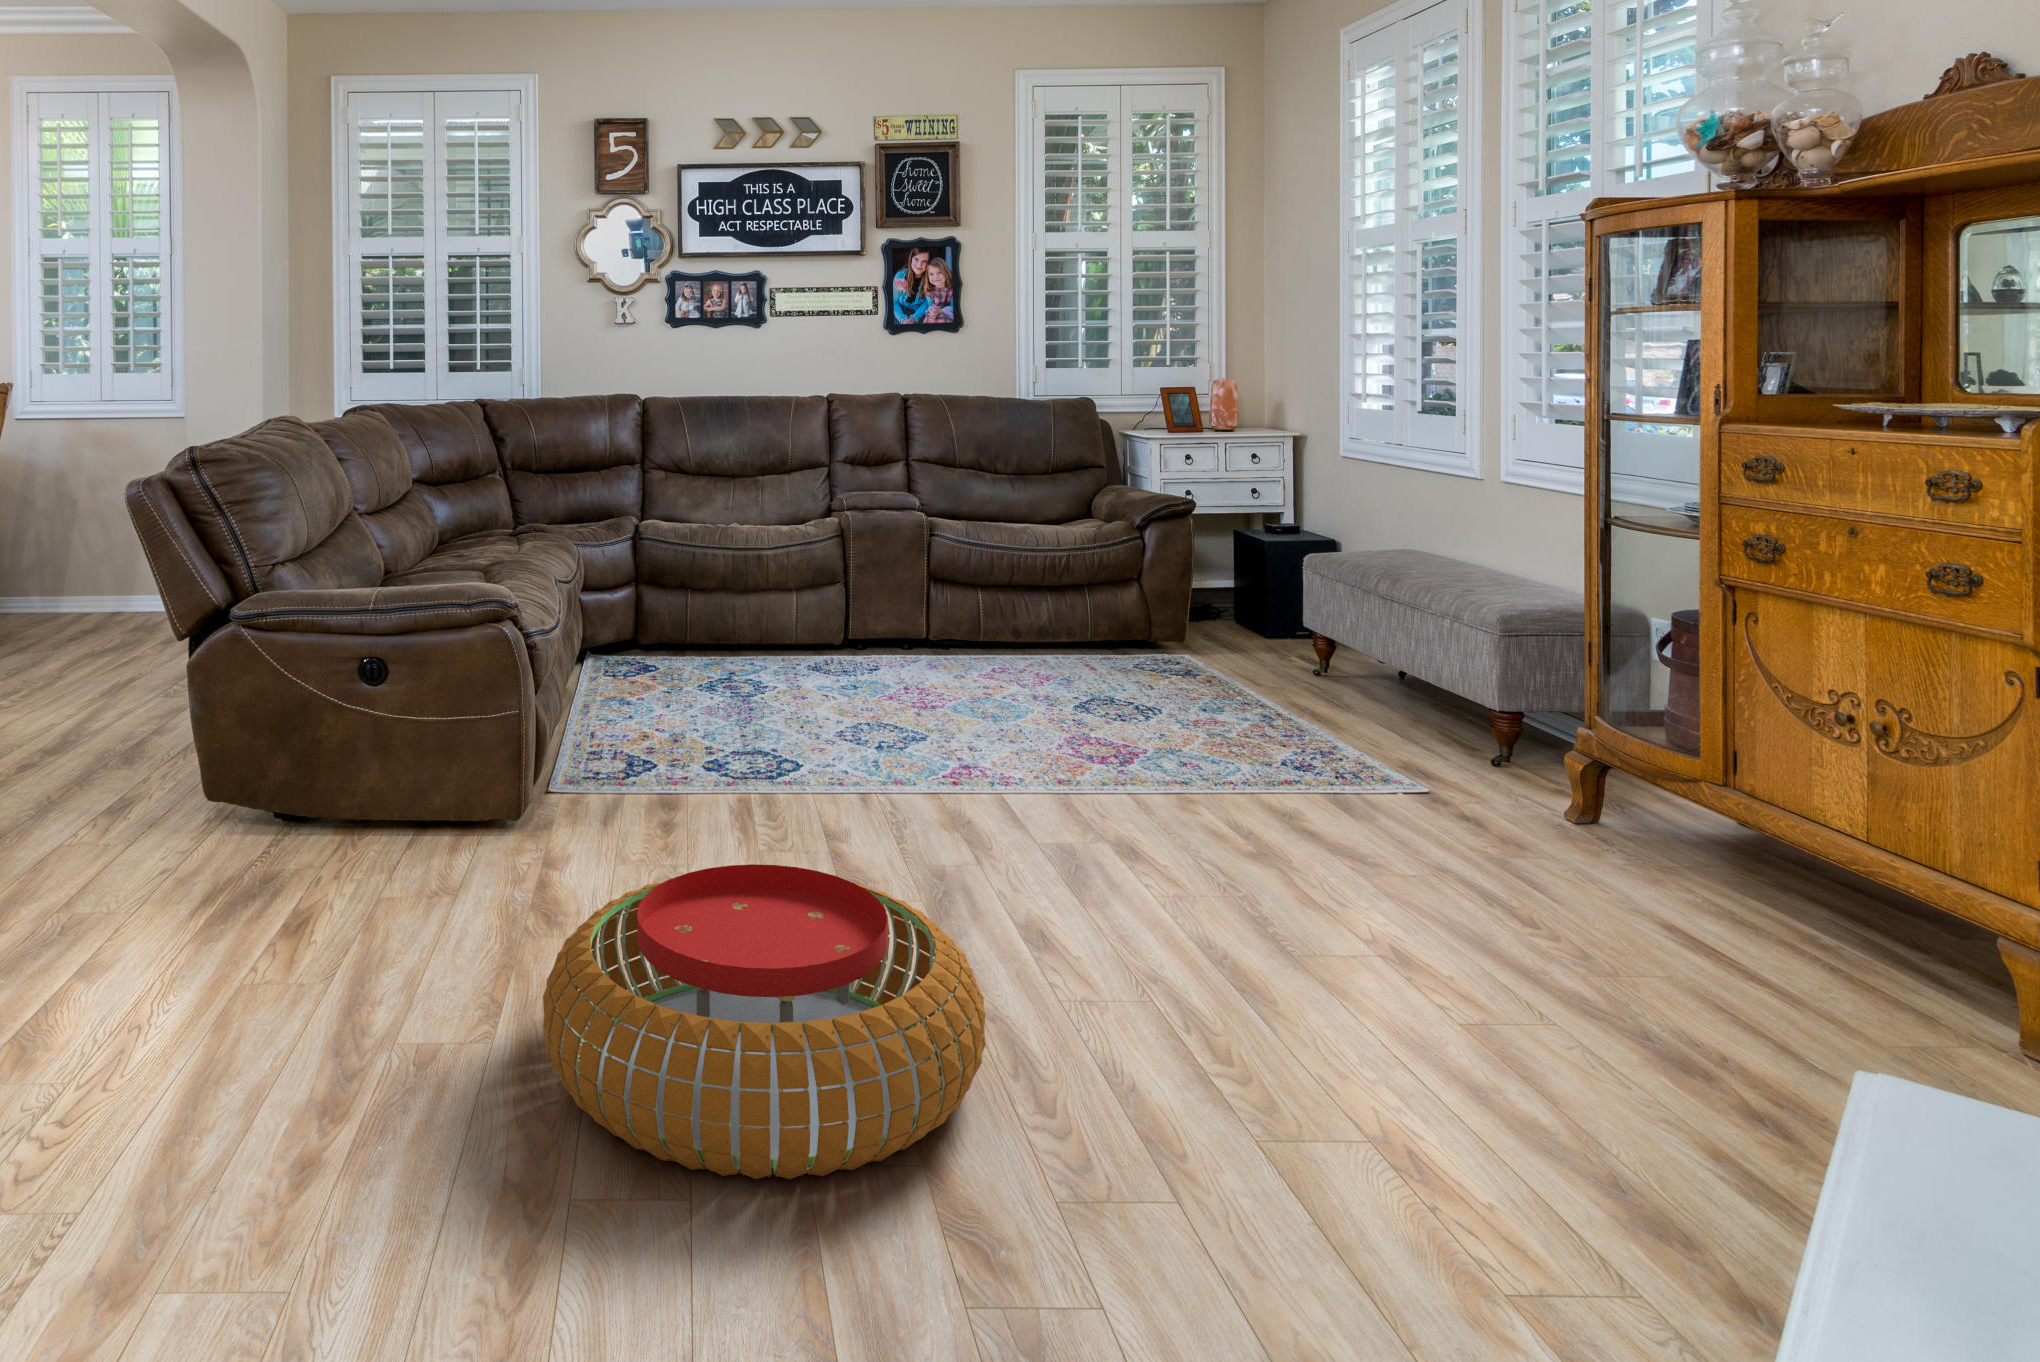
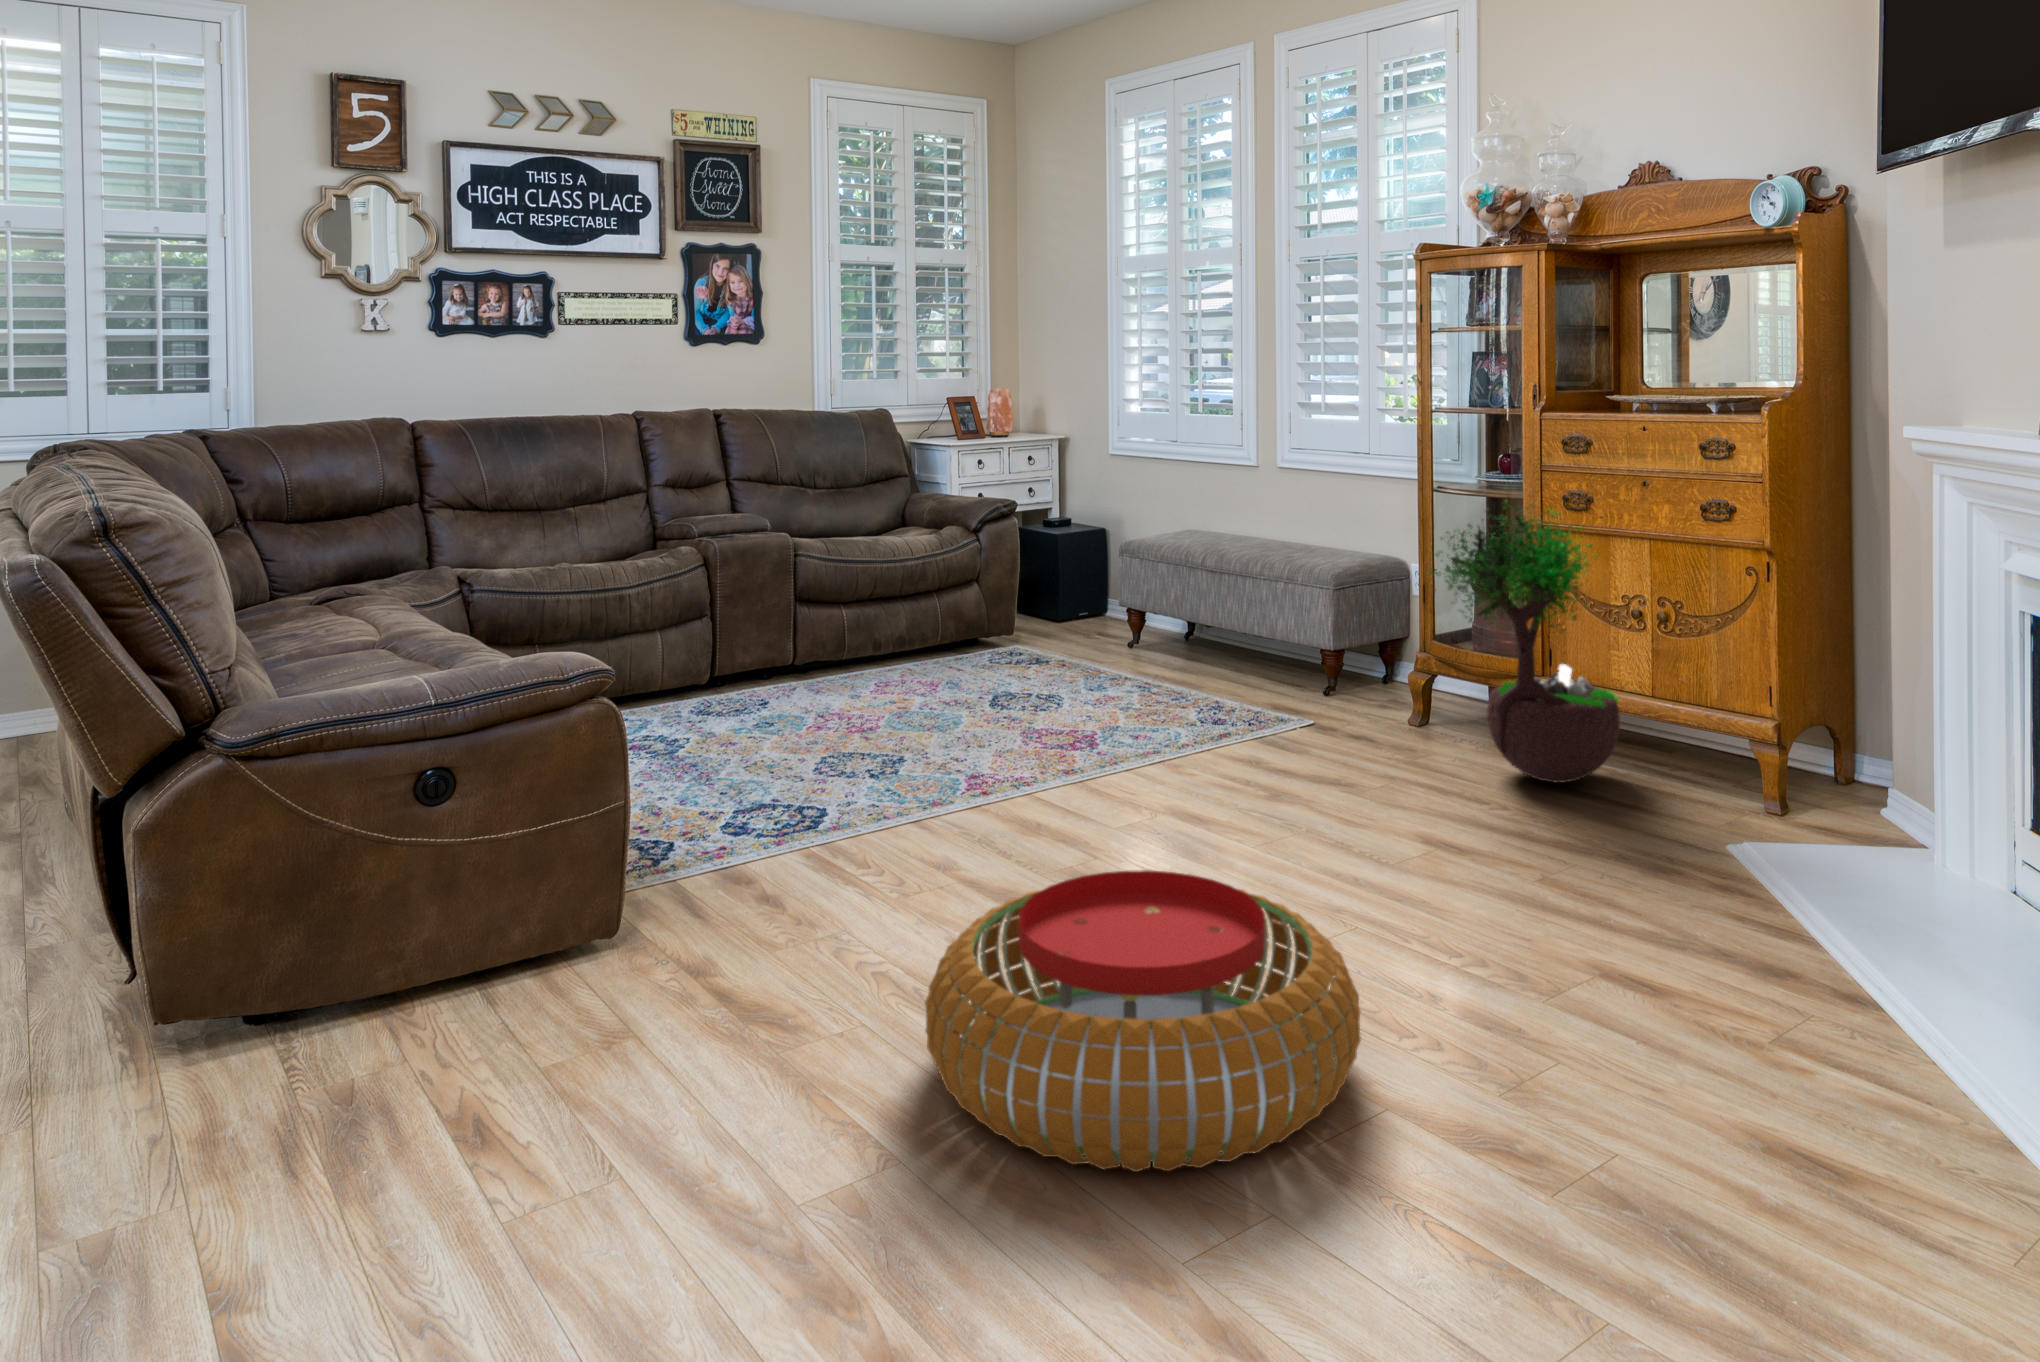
potted tree: none [1477,517,1801,932] -> present [1427,500,1620,783]

